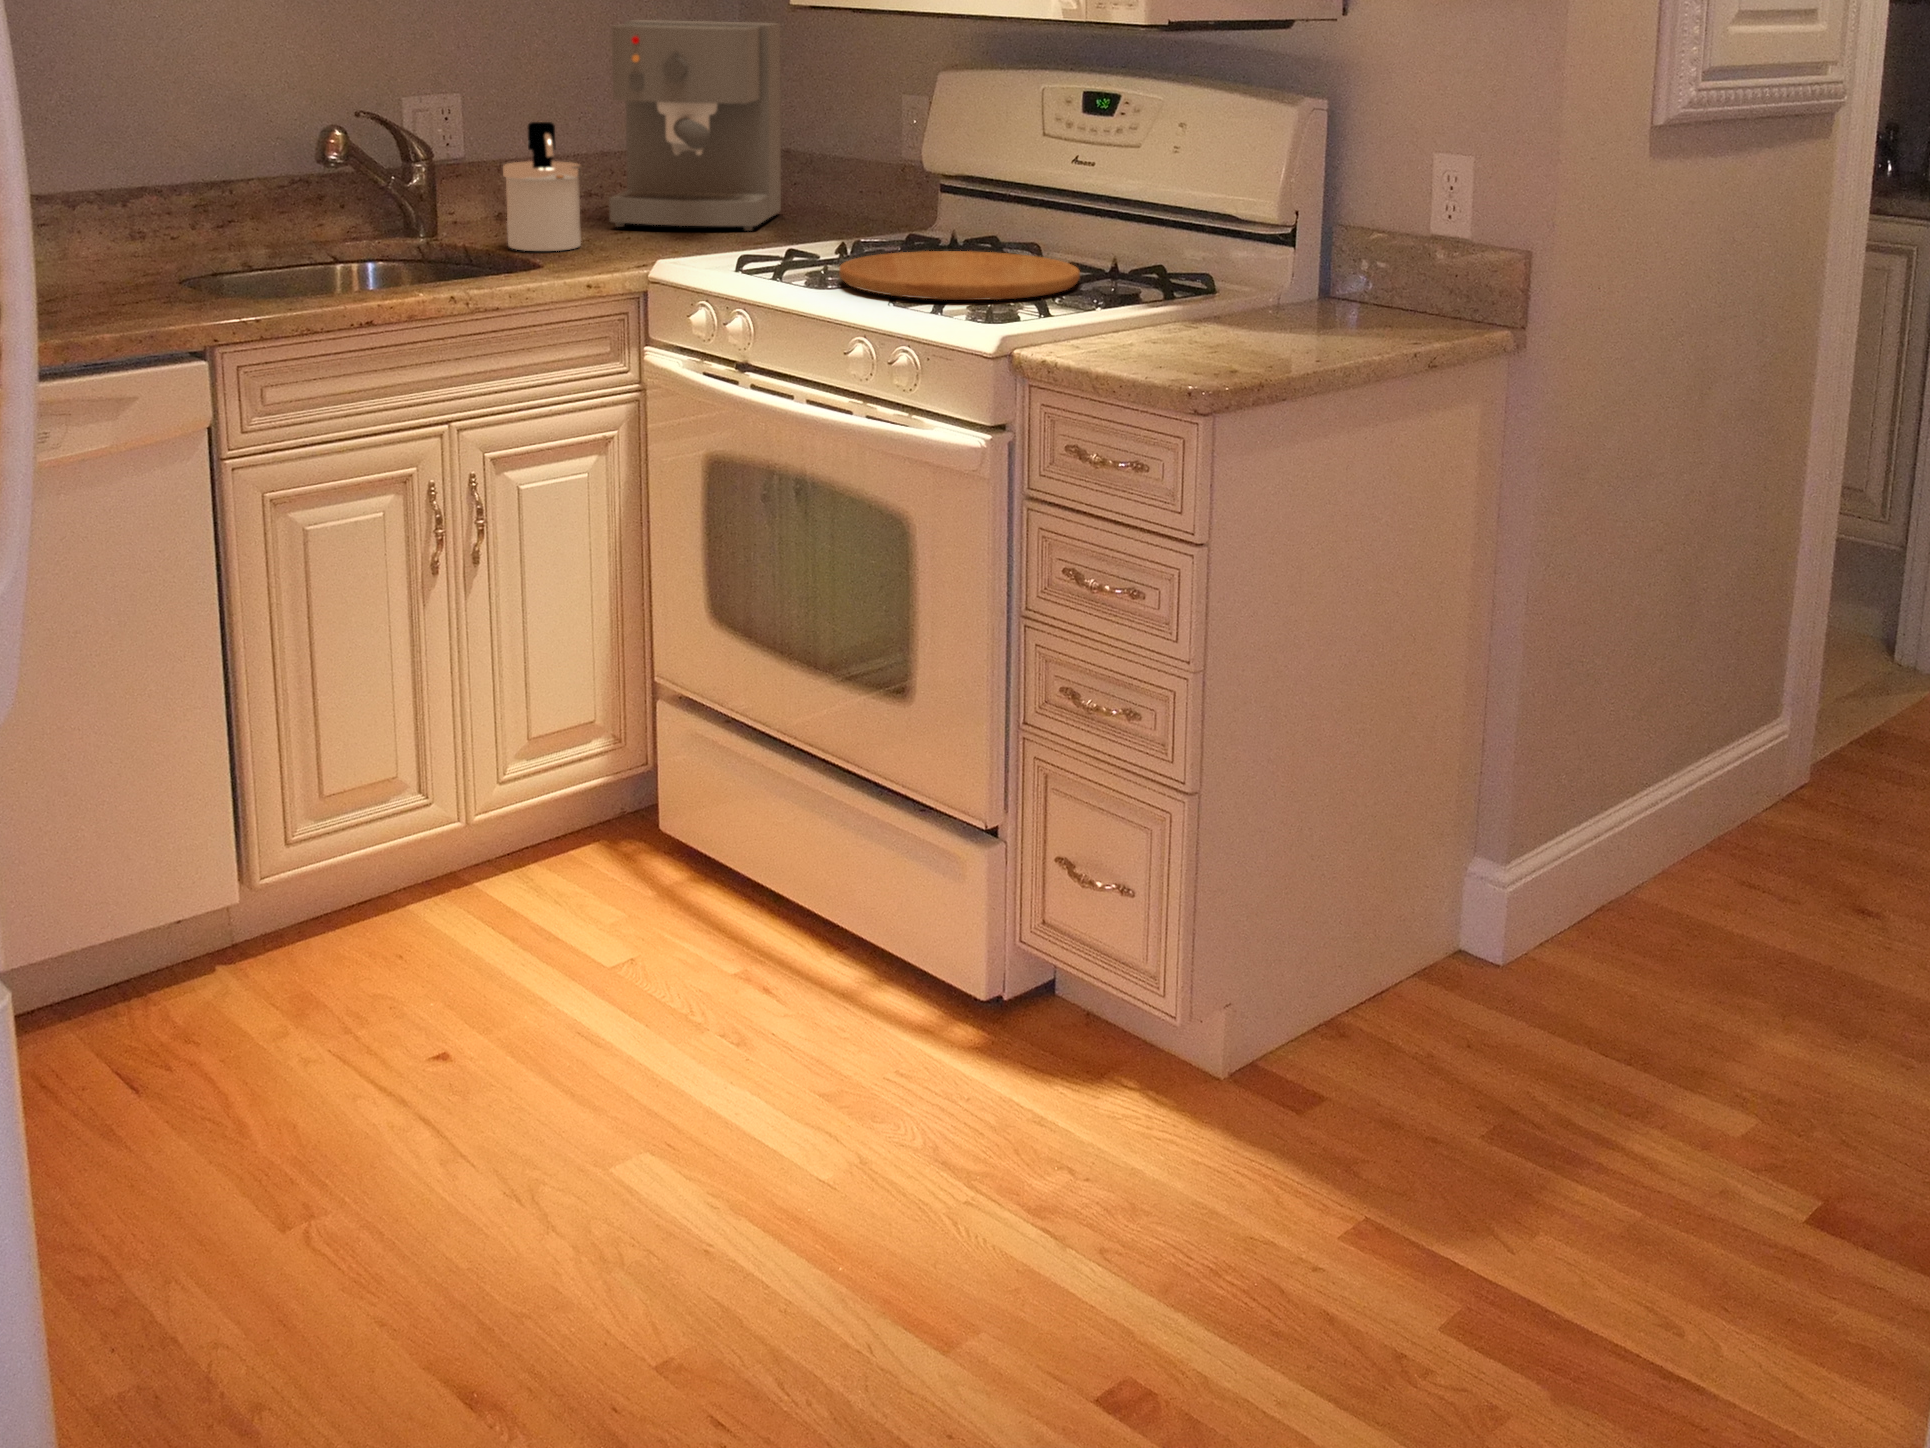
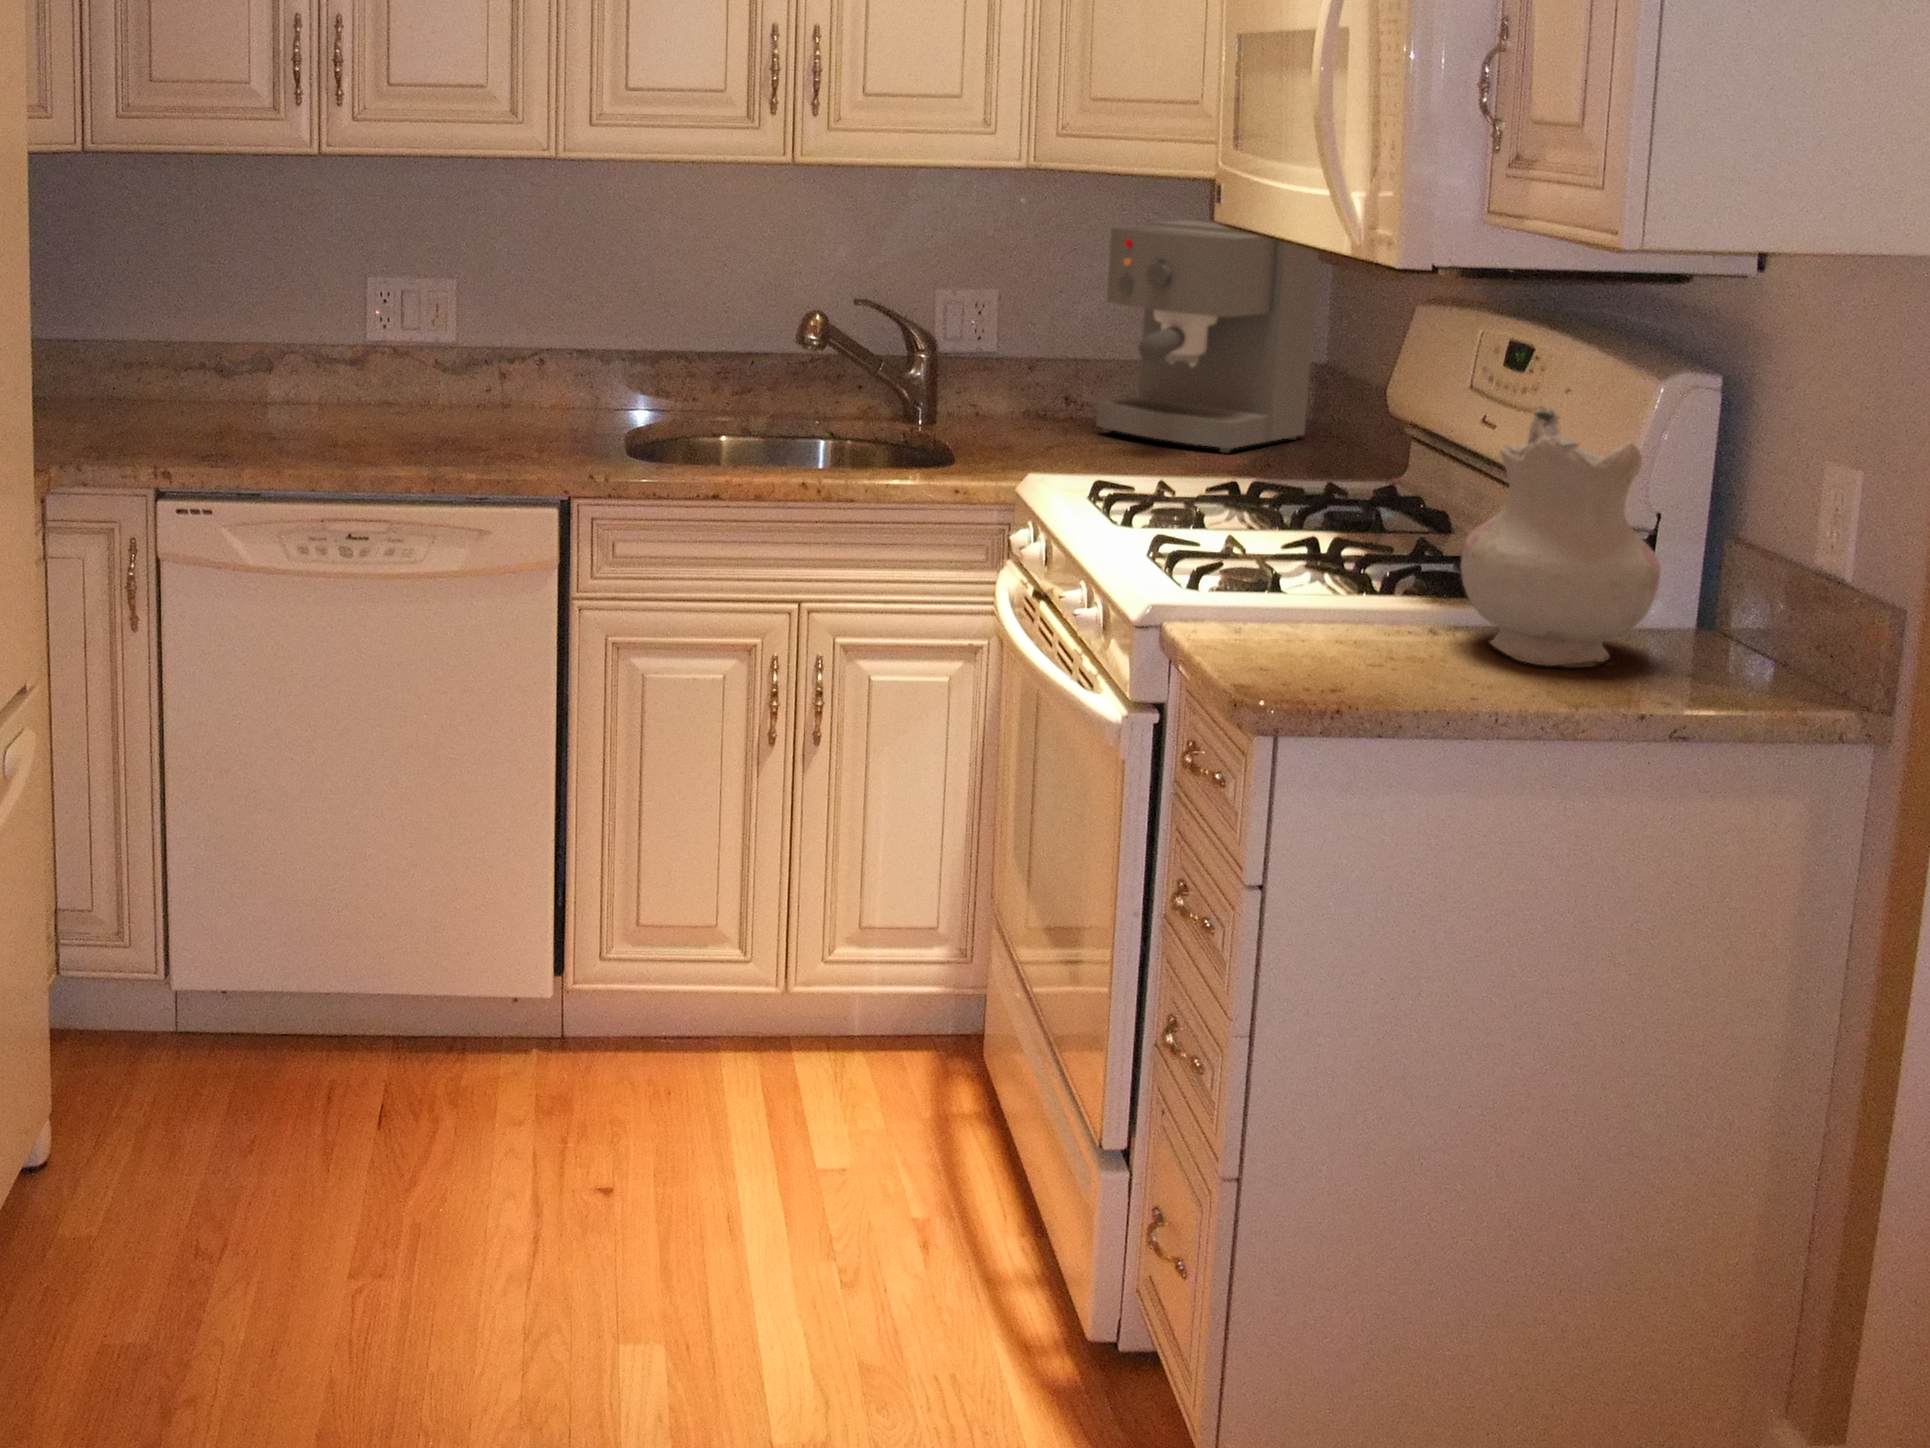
soap dispenser: present [503,122,582,251] -> none [956,319,1035,450]
ceramic pitcher: none [1218,128,1367,331] -> present [1460,406,1660,666]
cutting board: present [839,251,1080,300] -> none [1153,497,1436,570]

